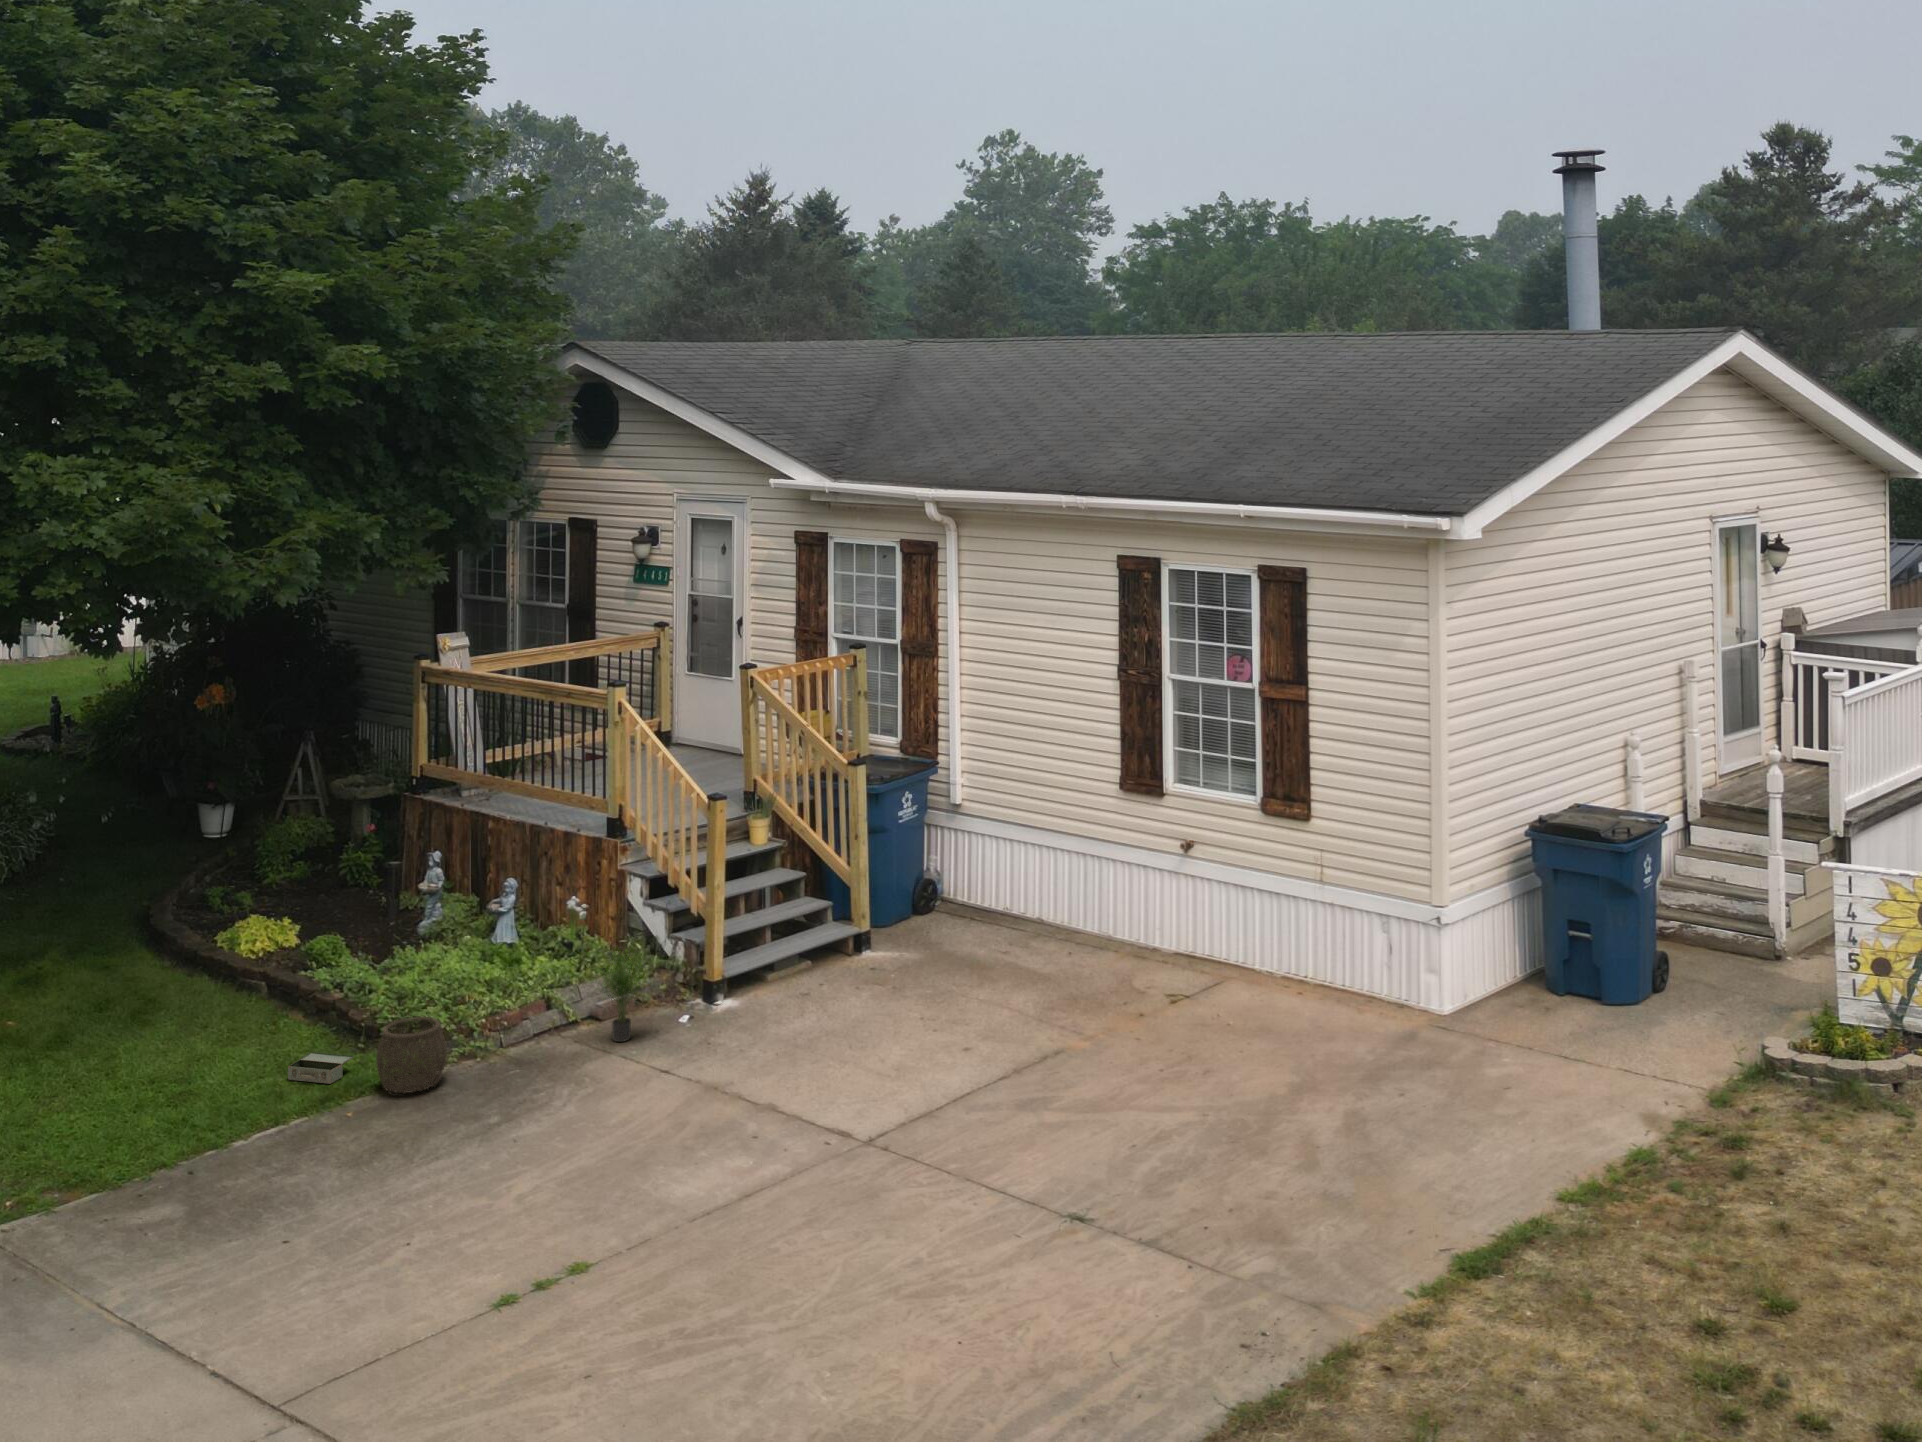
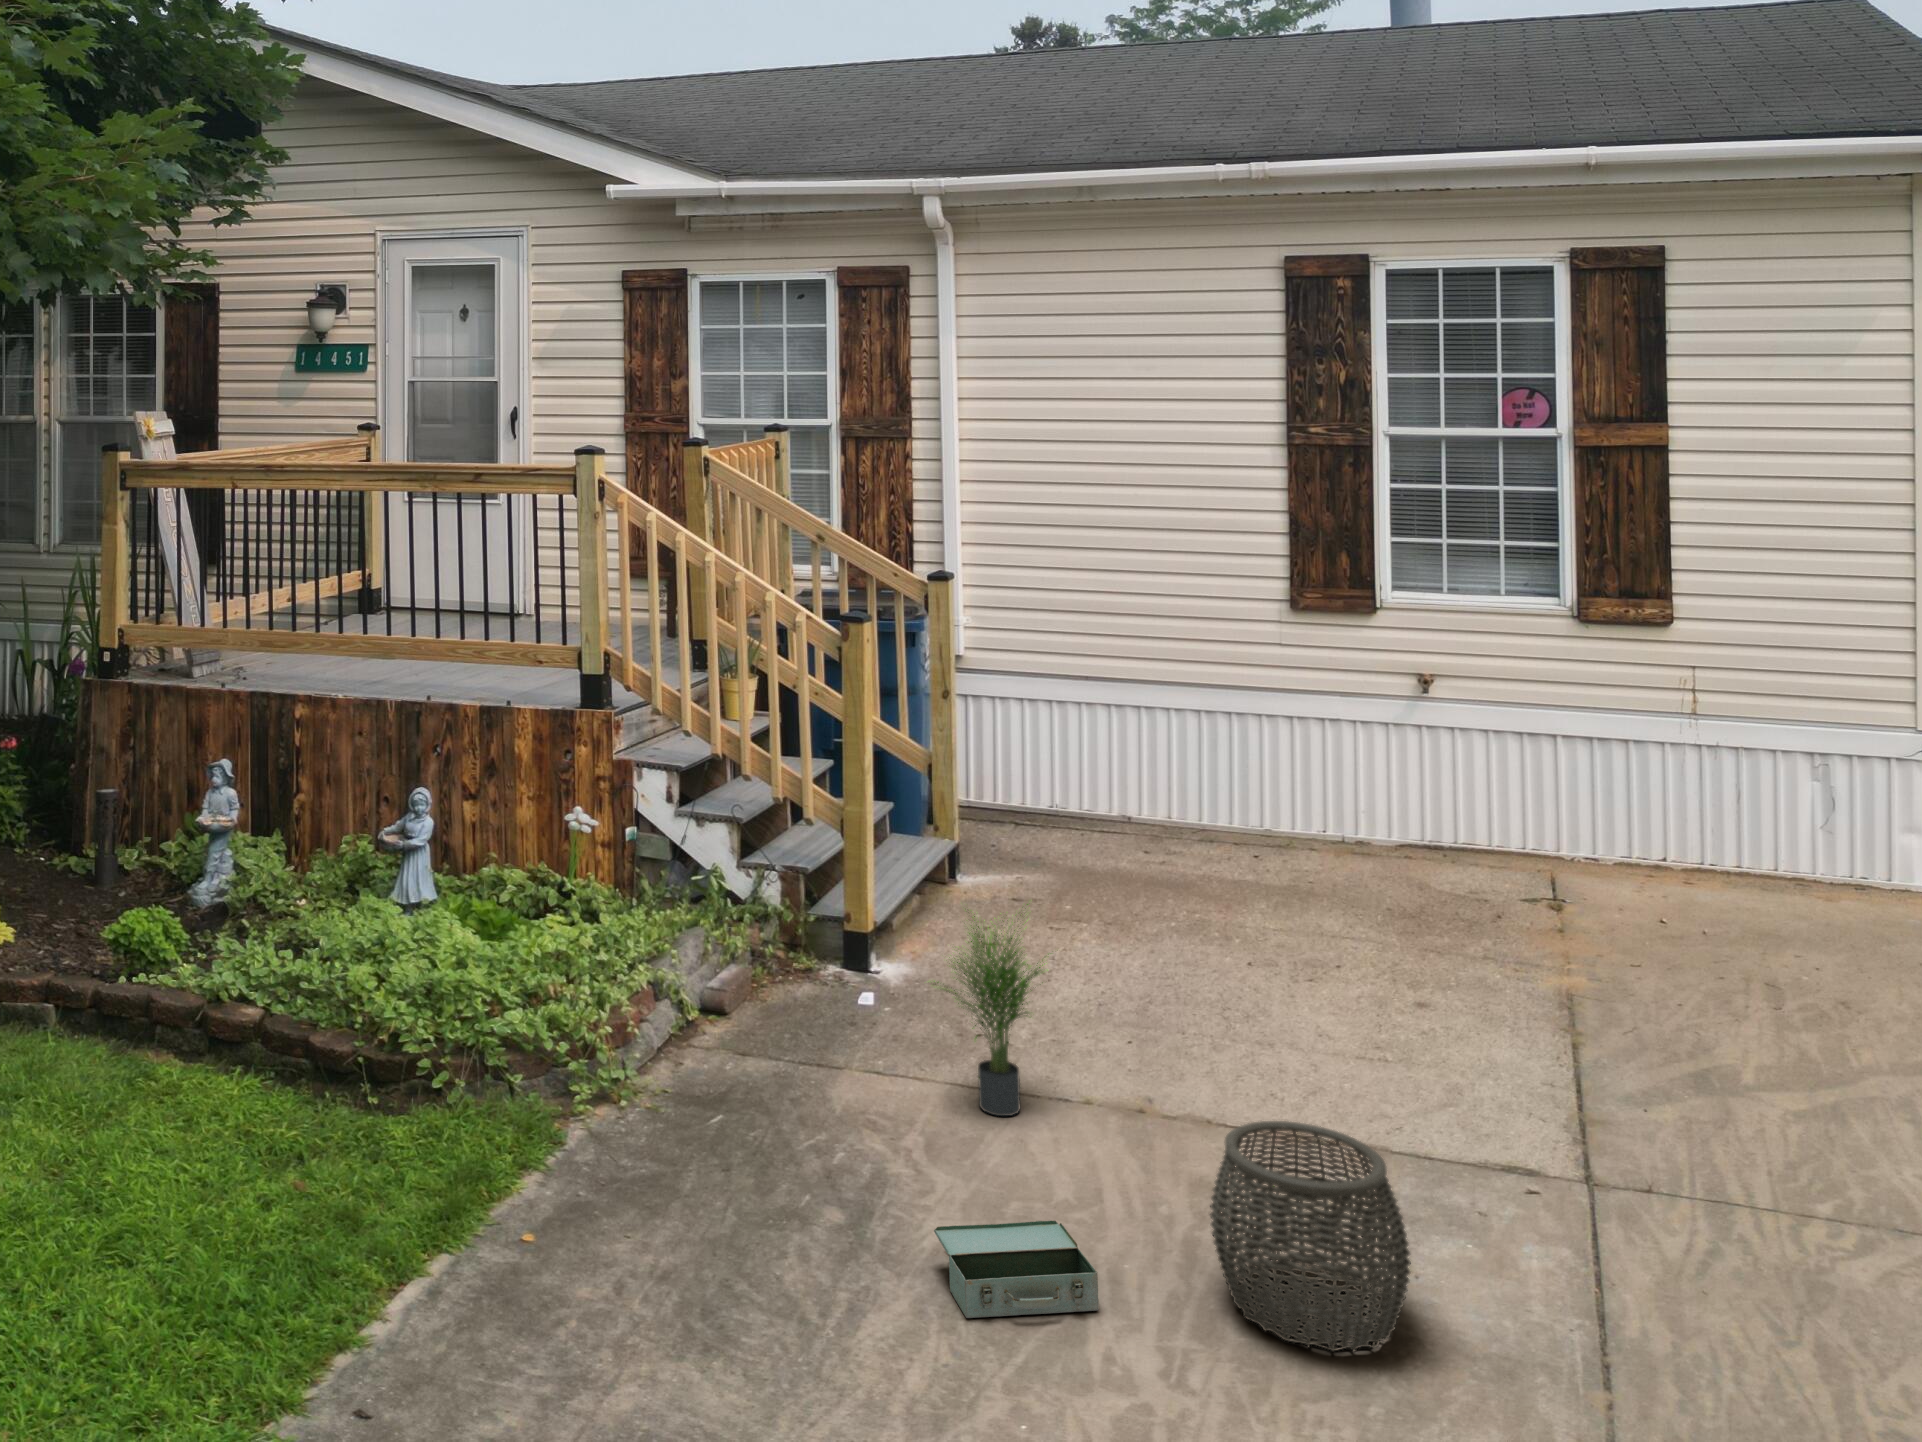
woven basket: present [376,1017,447,1093] -> present [1210,1121,1411,1352]
toolbox: present [288,1052,354,1084] -> present [934,1221,1099,1318]

